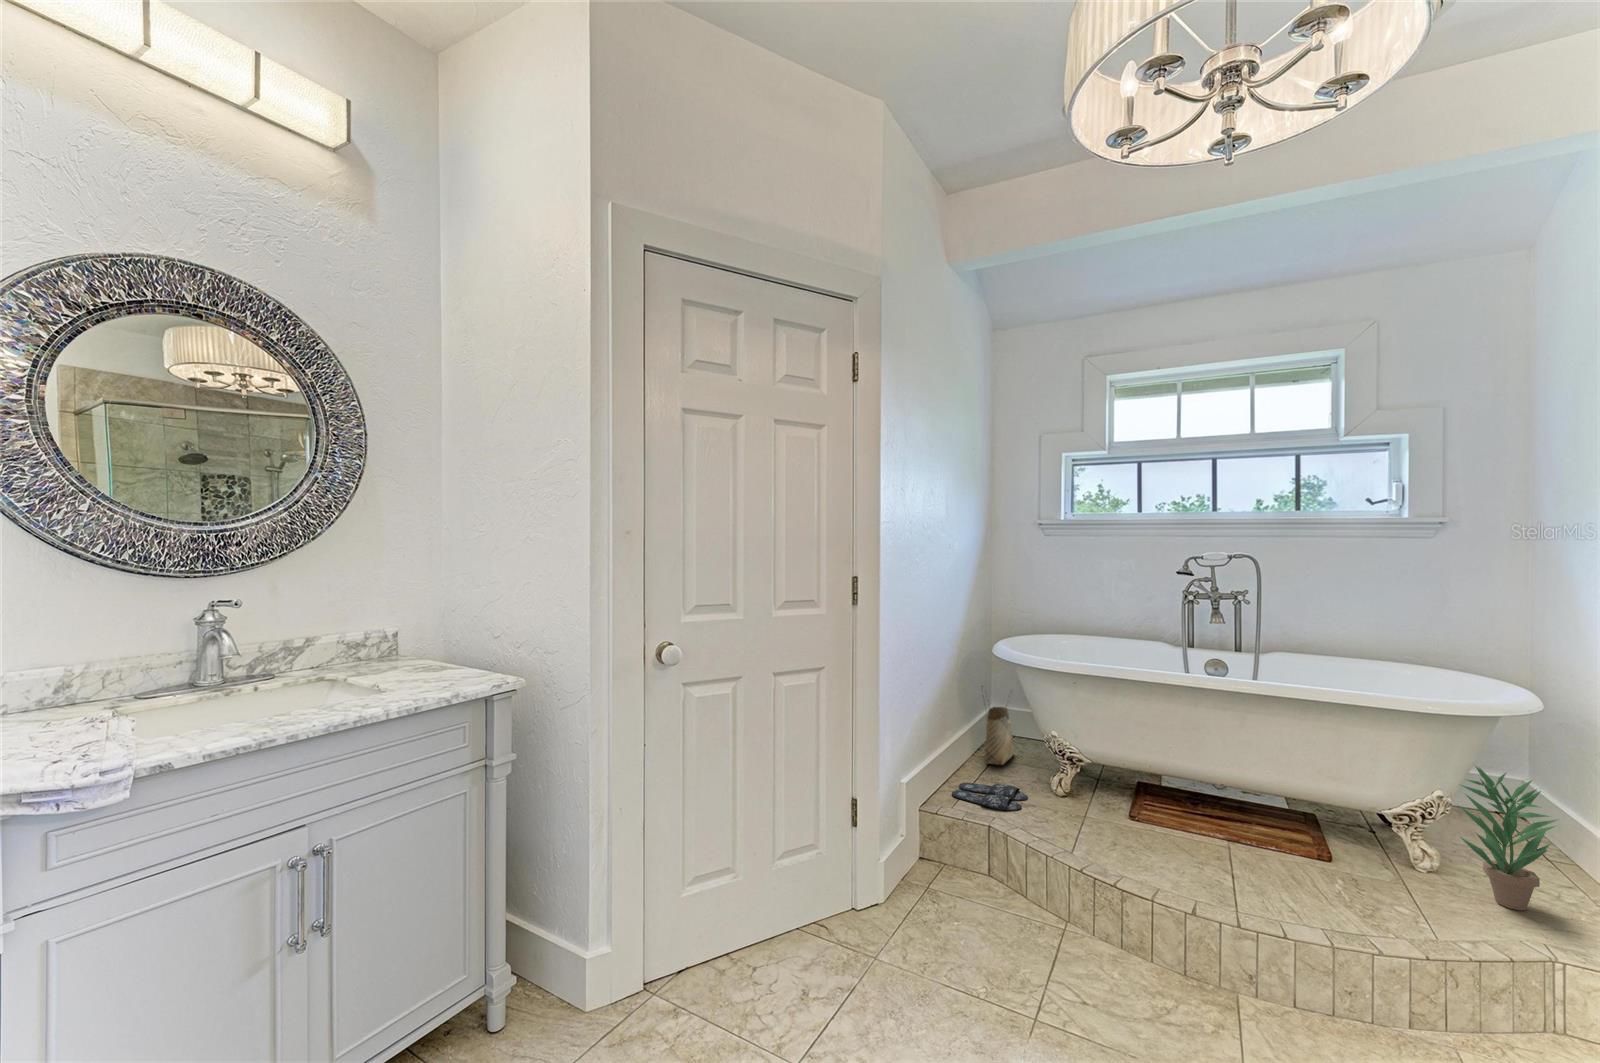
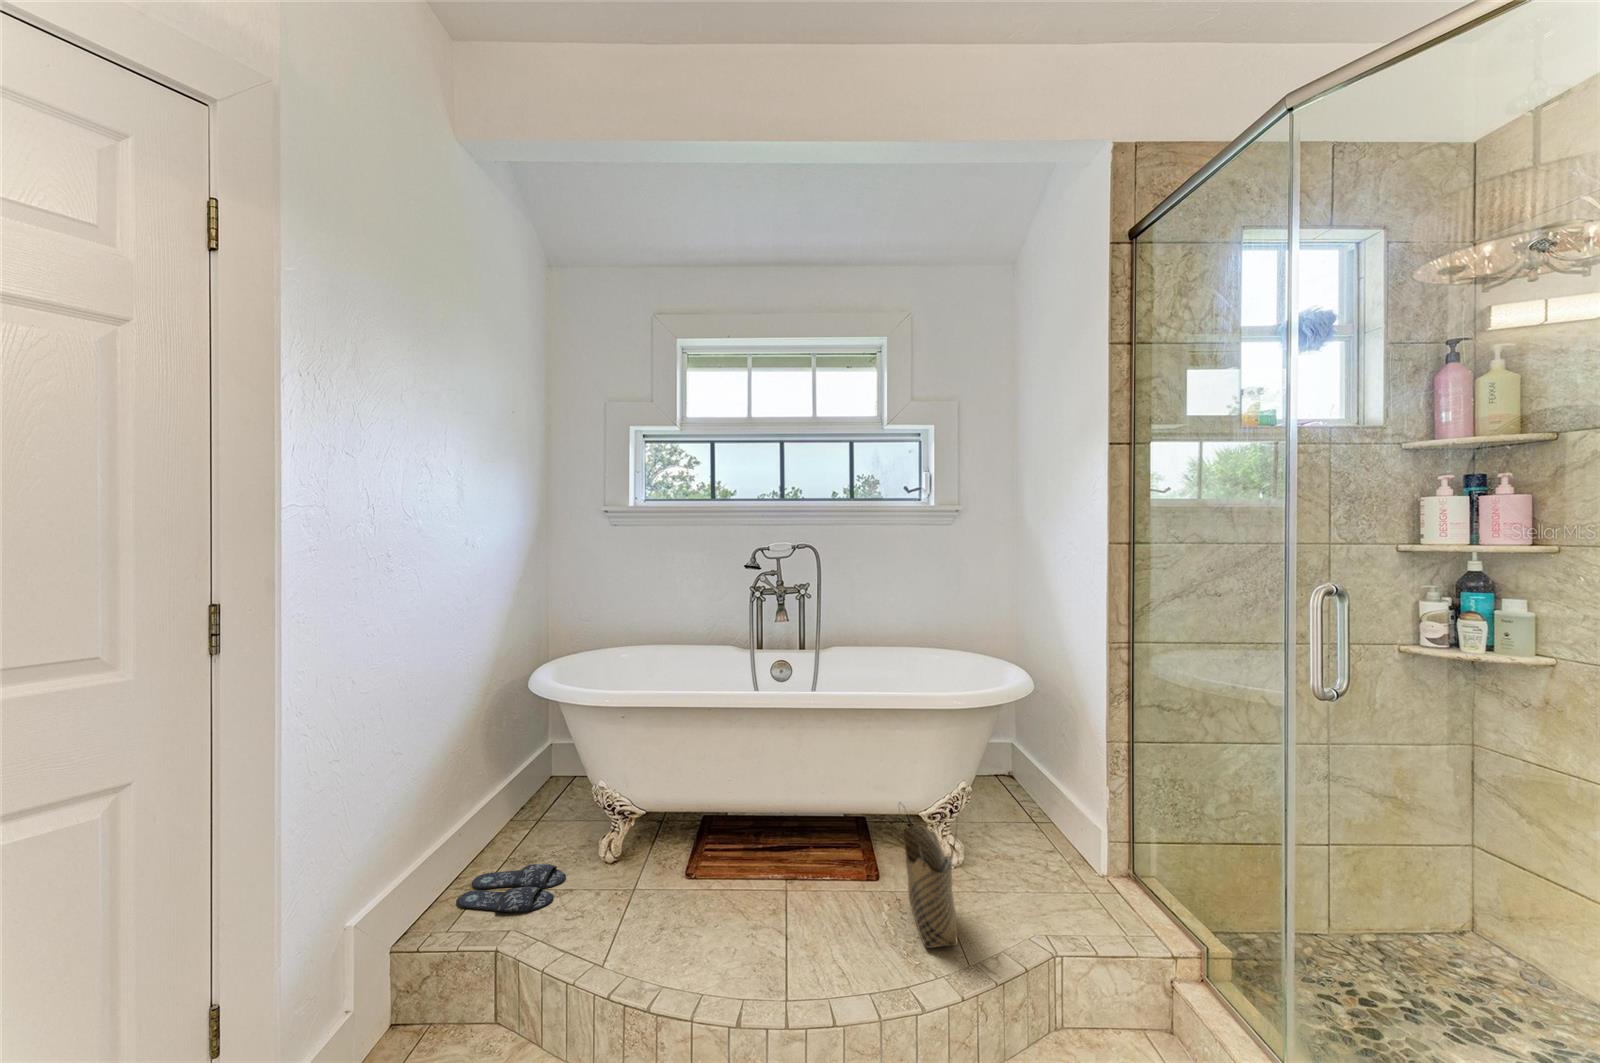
woven basket: present [982,686,1015,765] -> present [903,799,958,948]
potted plant: present [1458,766,1559,911] -> none [976,758,1049,892]

